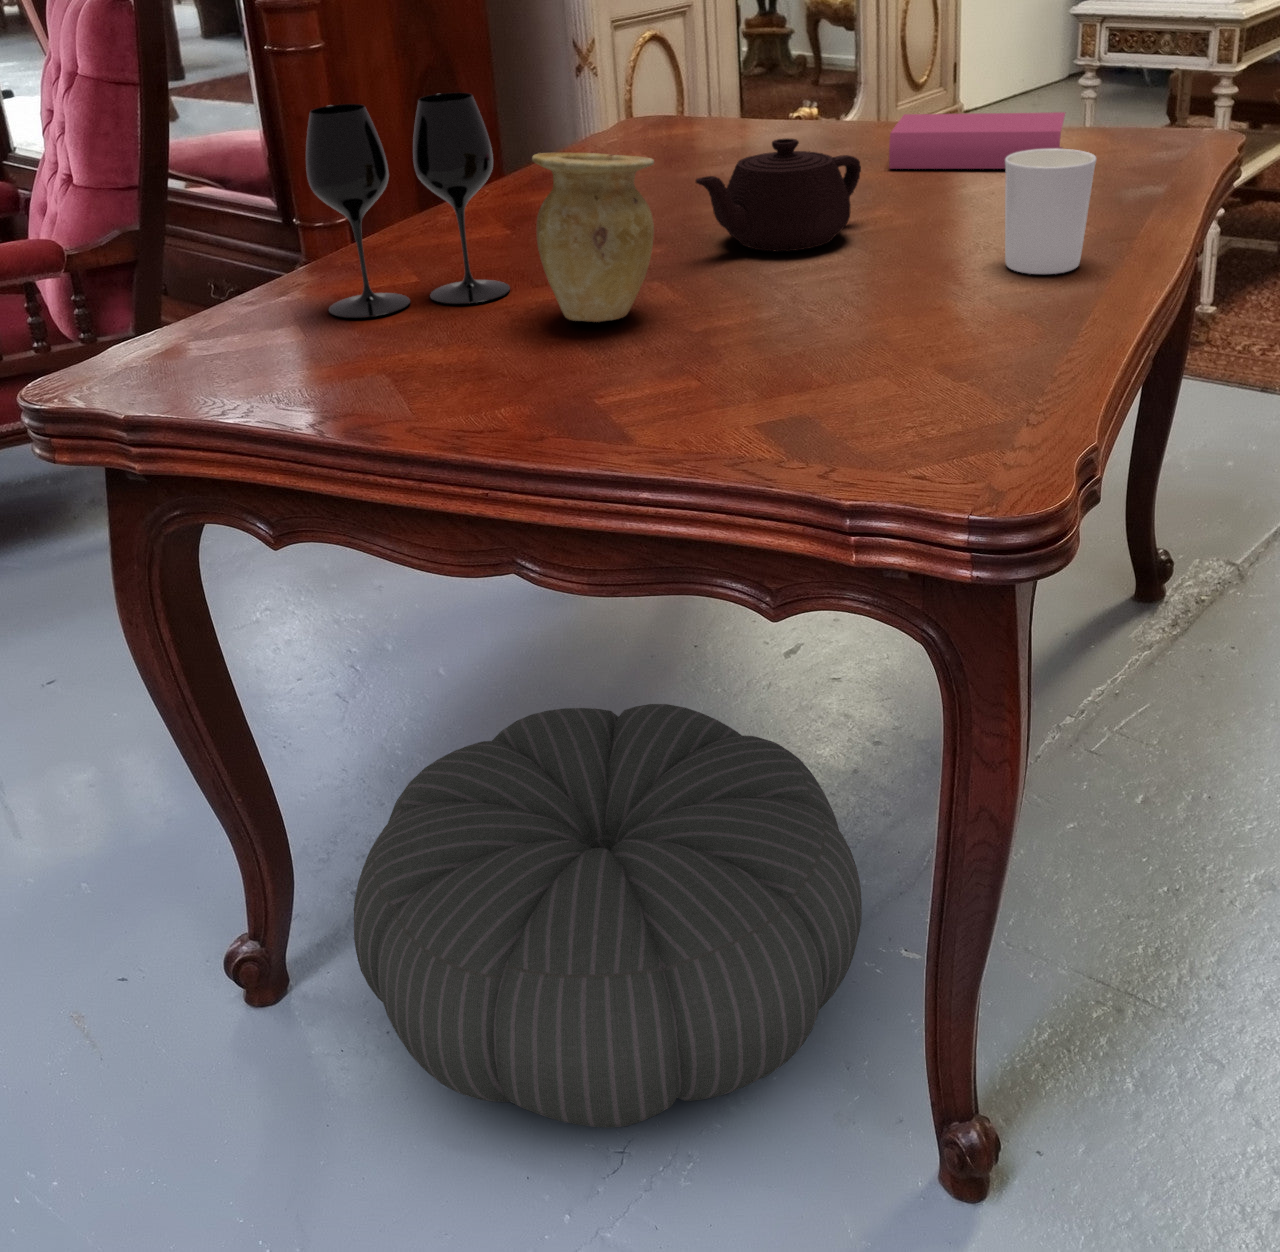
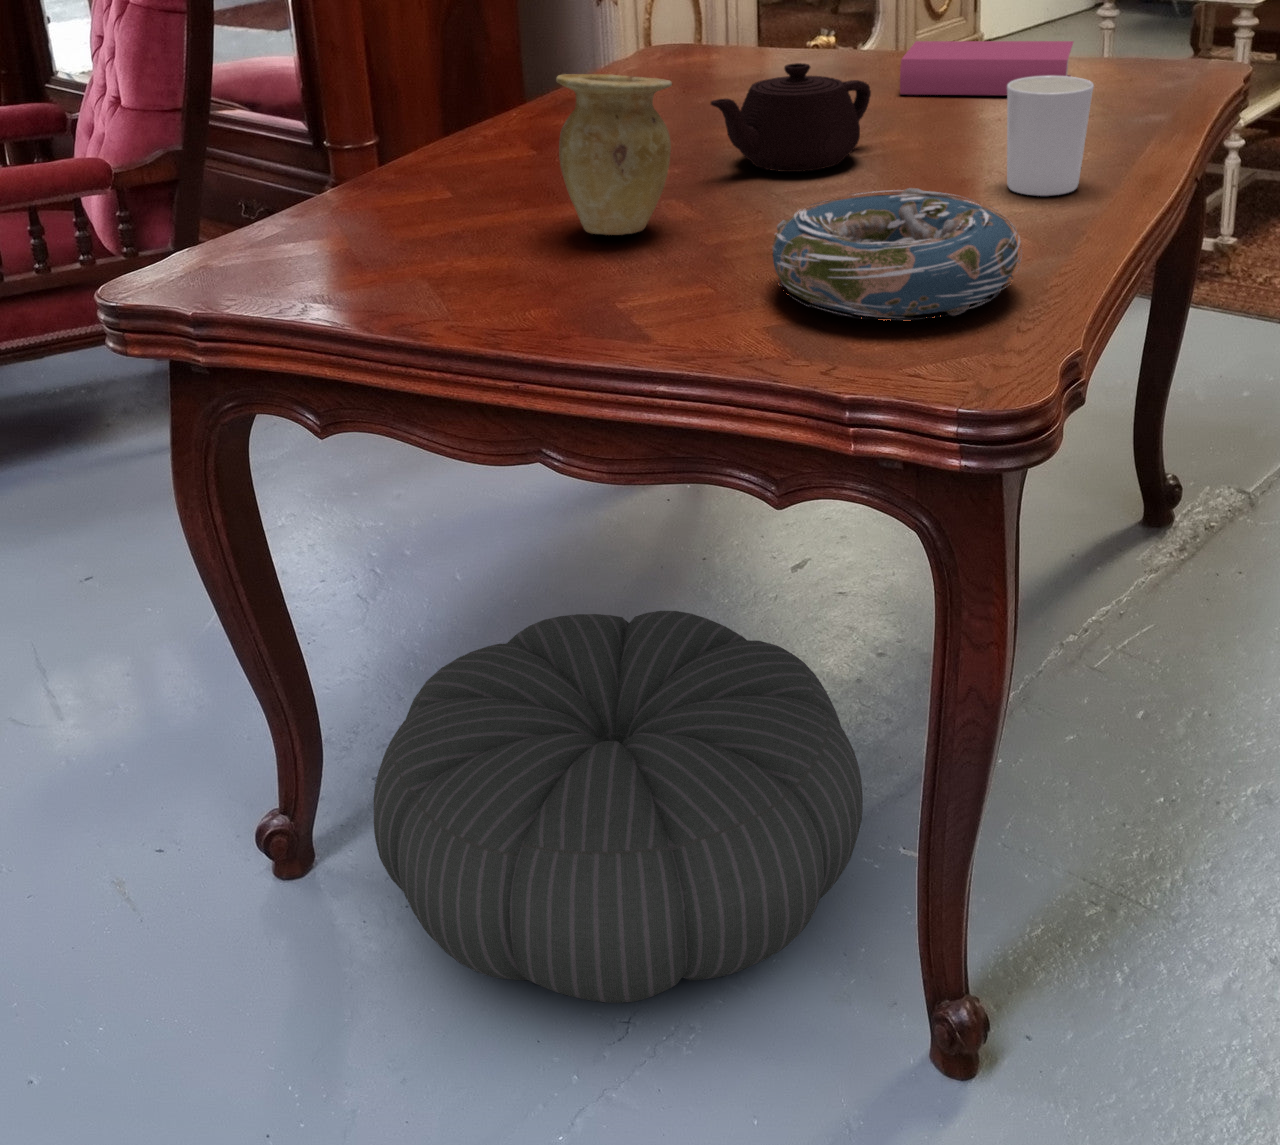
wine glass: present [306,92,510,318] -> none [339,16,531,230]
decorative bowl: none [758,271,1030,415] -> present [772,188,1022,318]

